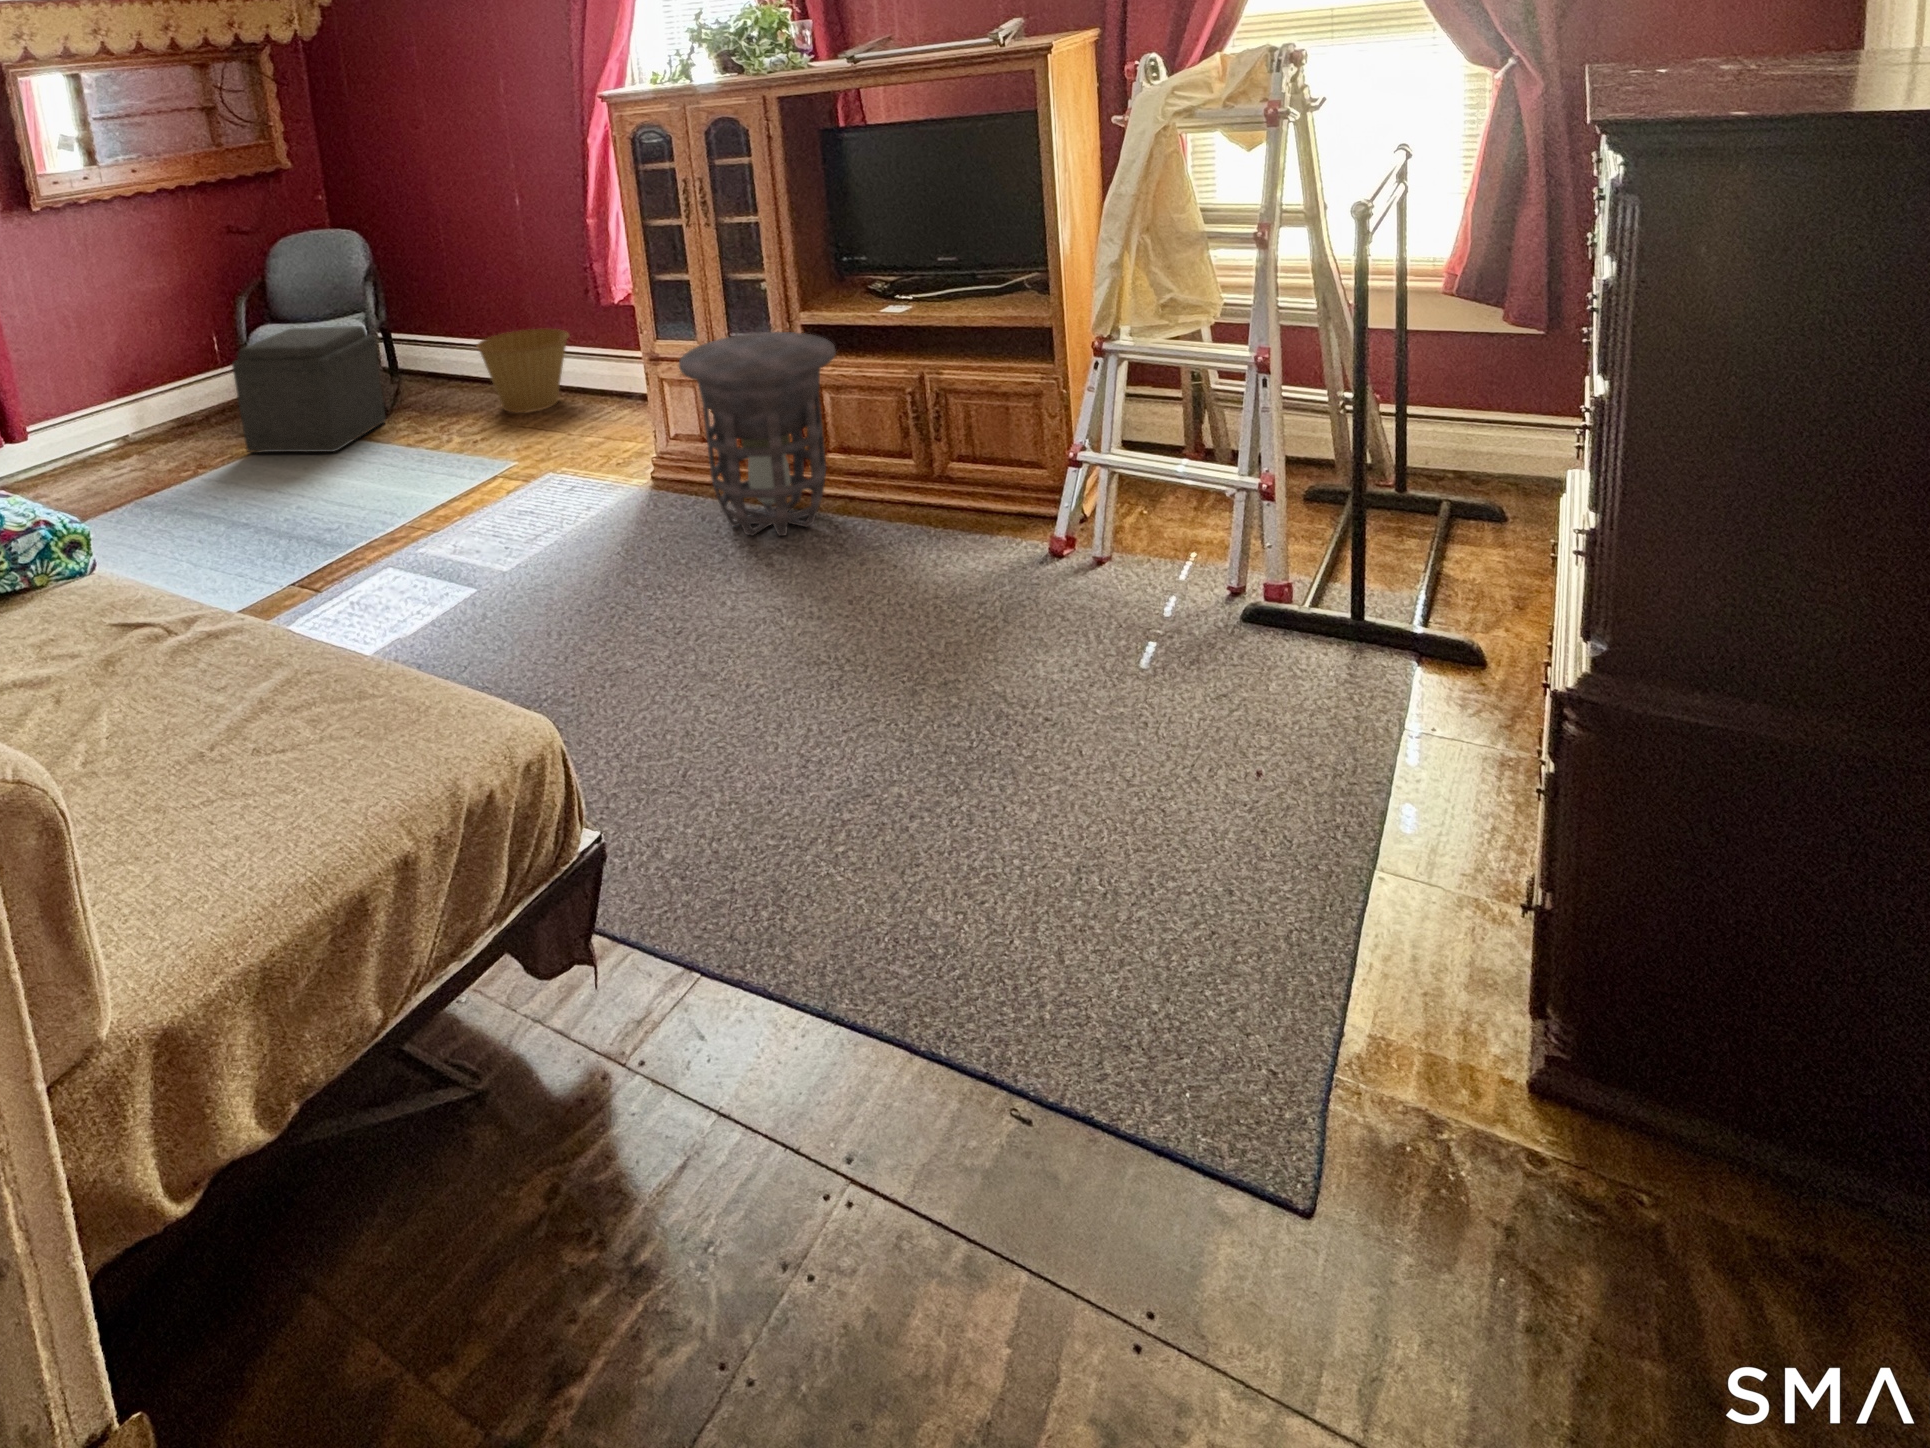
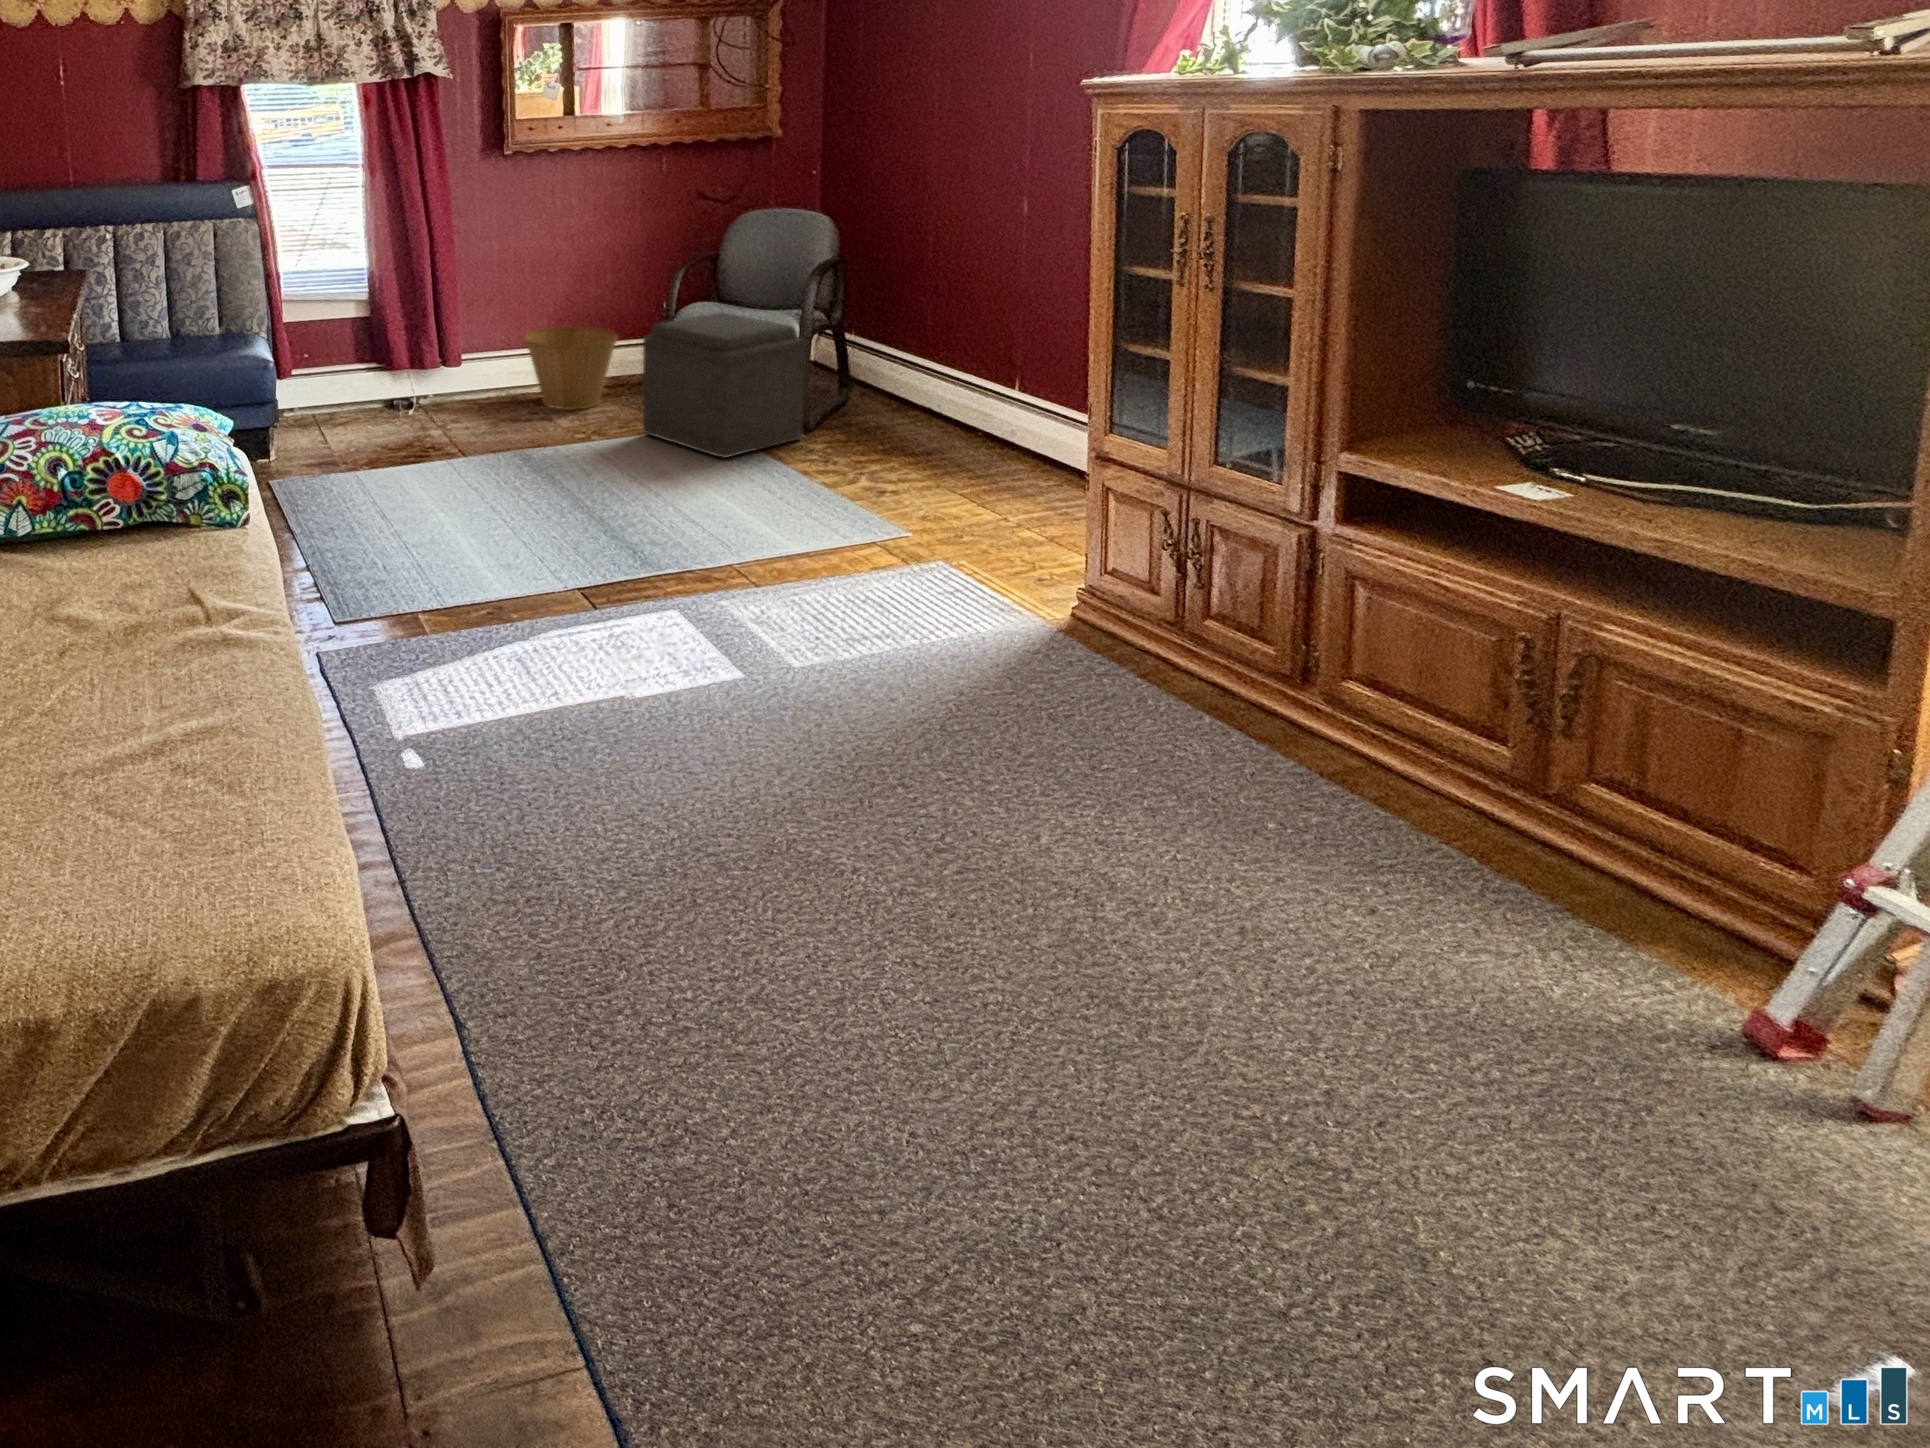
basket: present [476,329,569,412] -> present [523,327,618,409]
side table: present [679,332,836,536] -> none [1084,458,1372,778]

